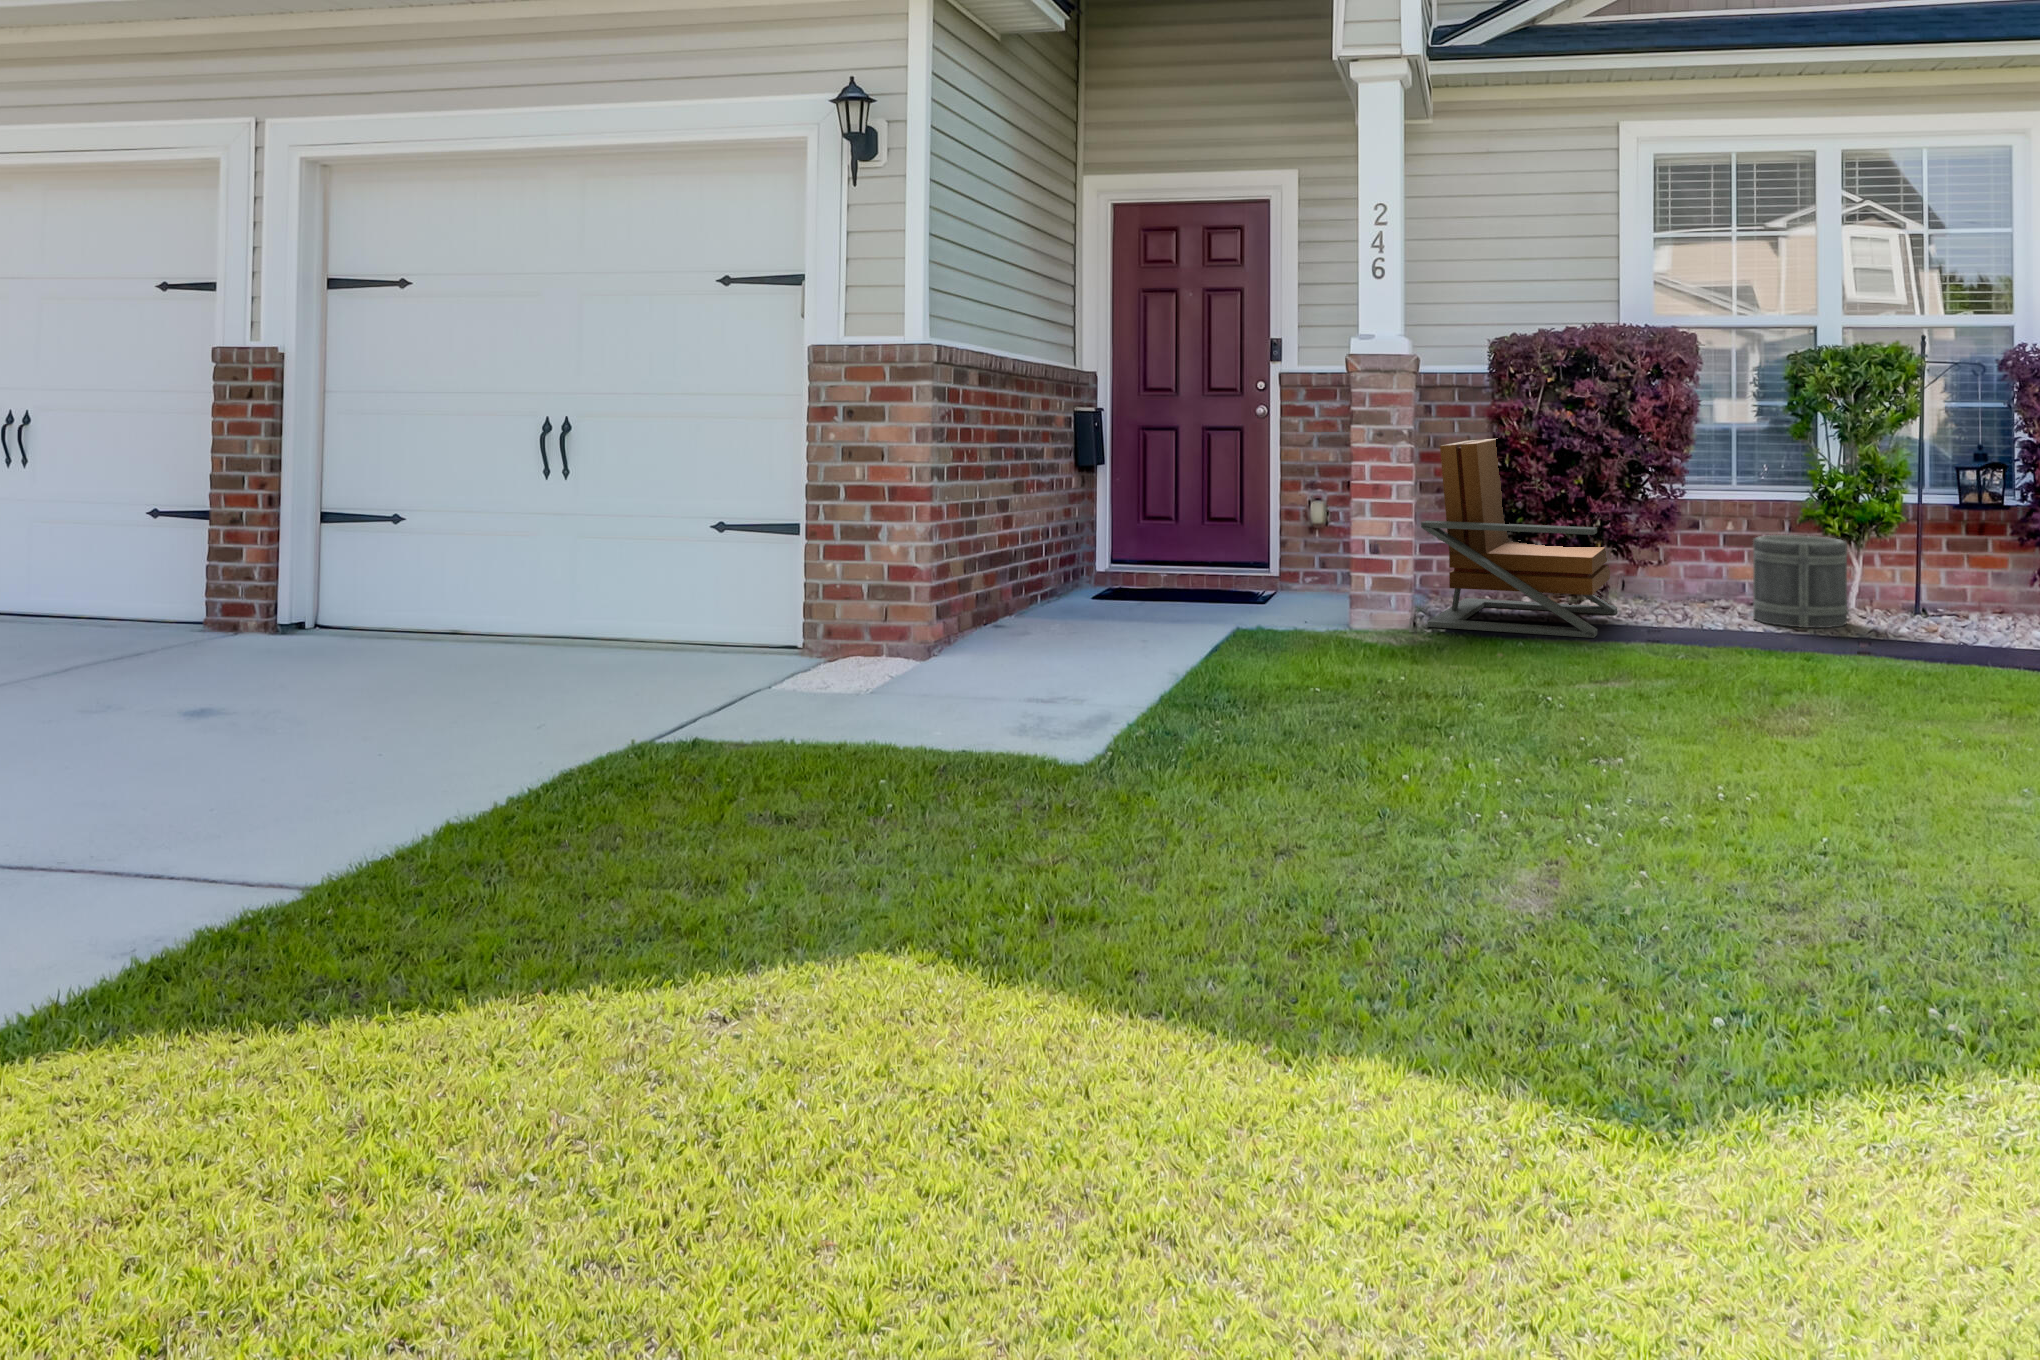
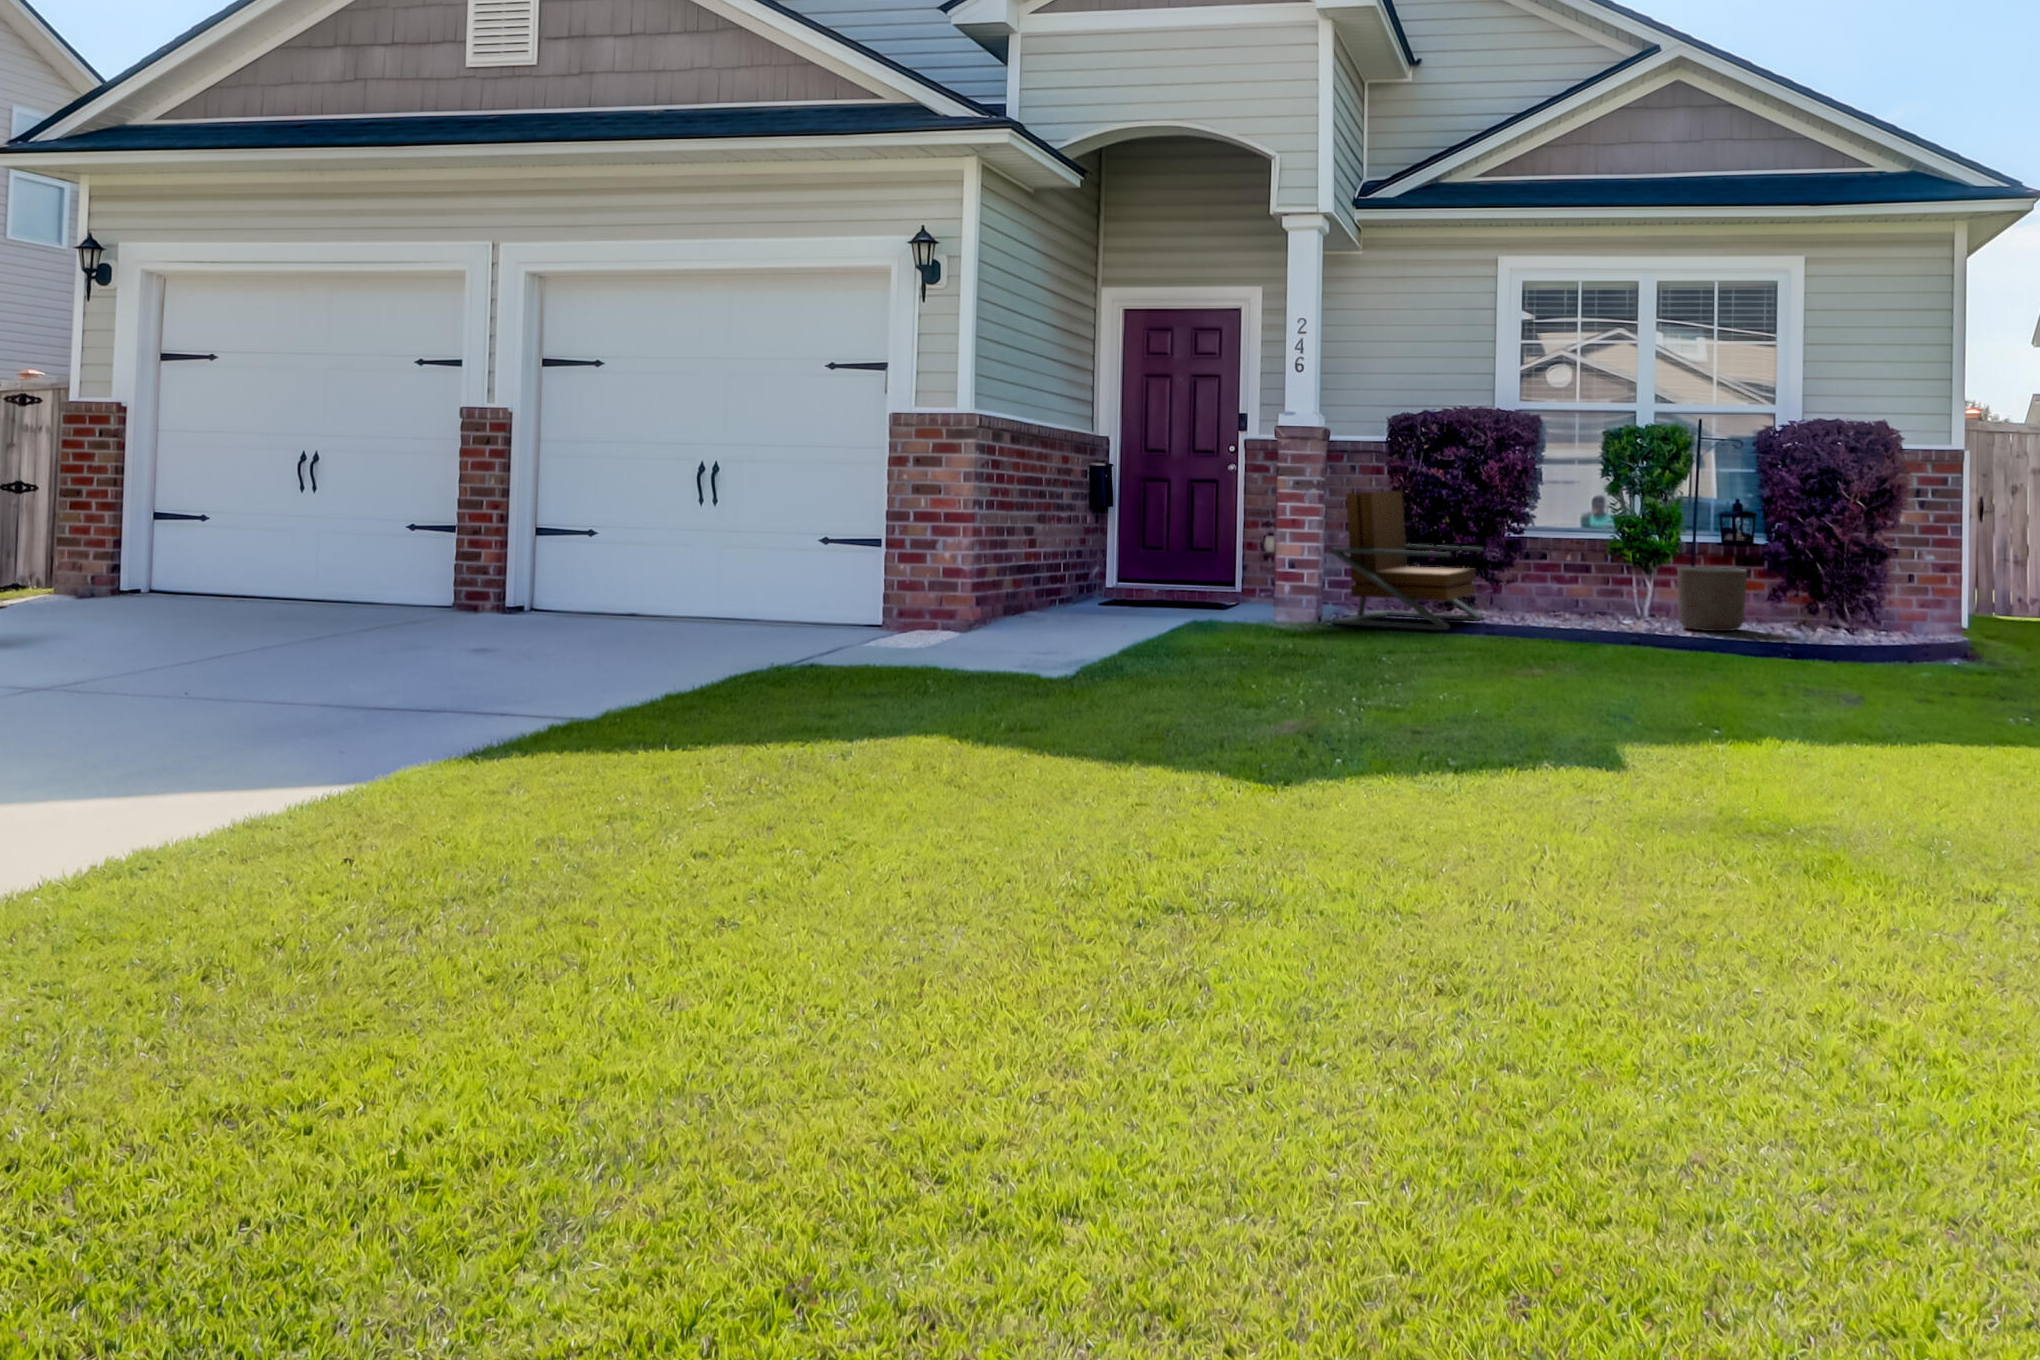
bucket: present [1753,535,1847,628] -> none [1575,564,1640,629]
planter: none [1898,538,2004,630] -> present [1677,567,1747,631]

